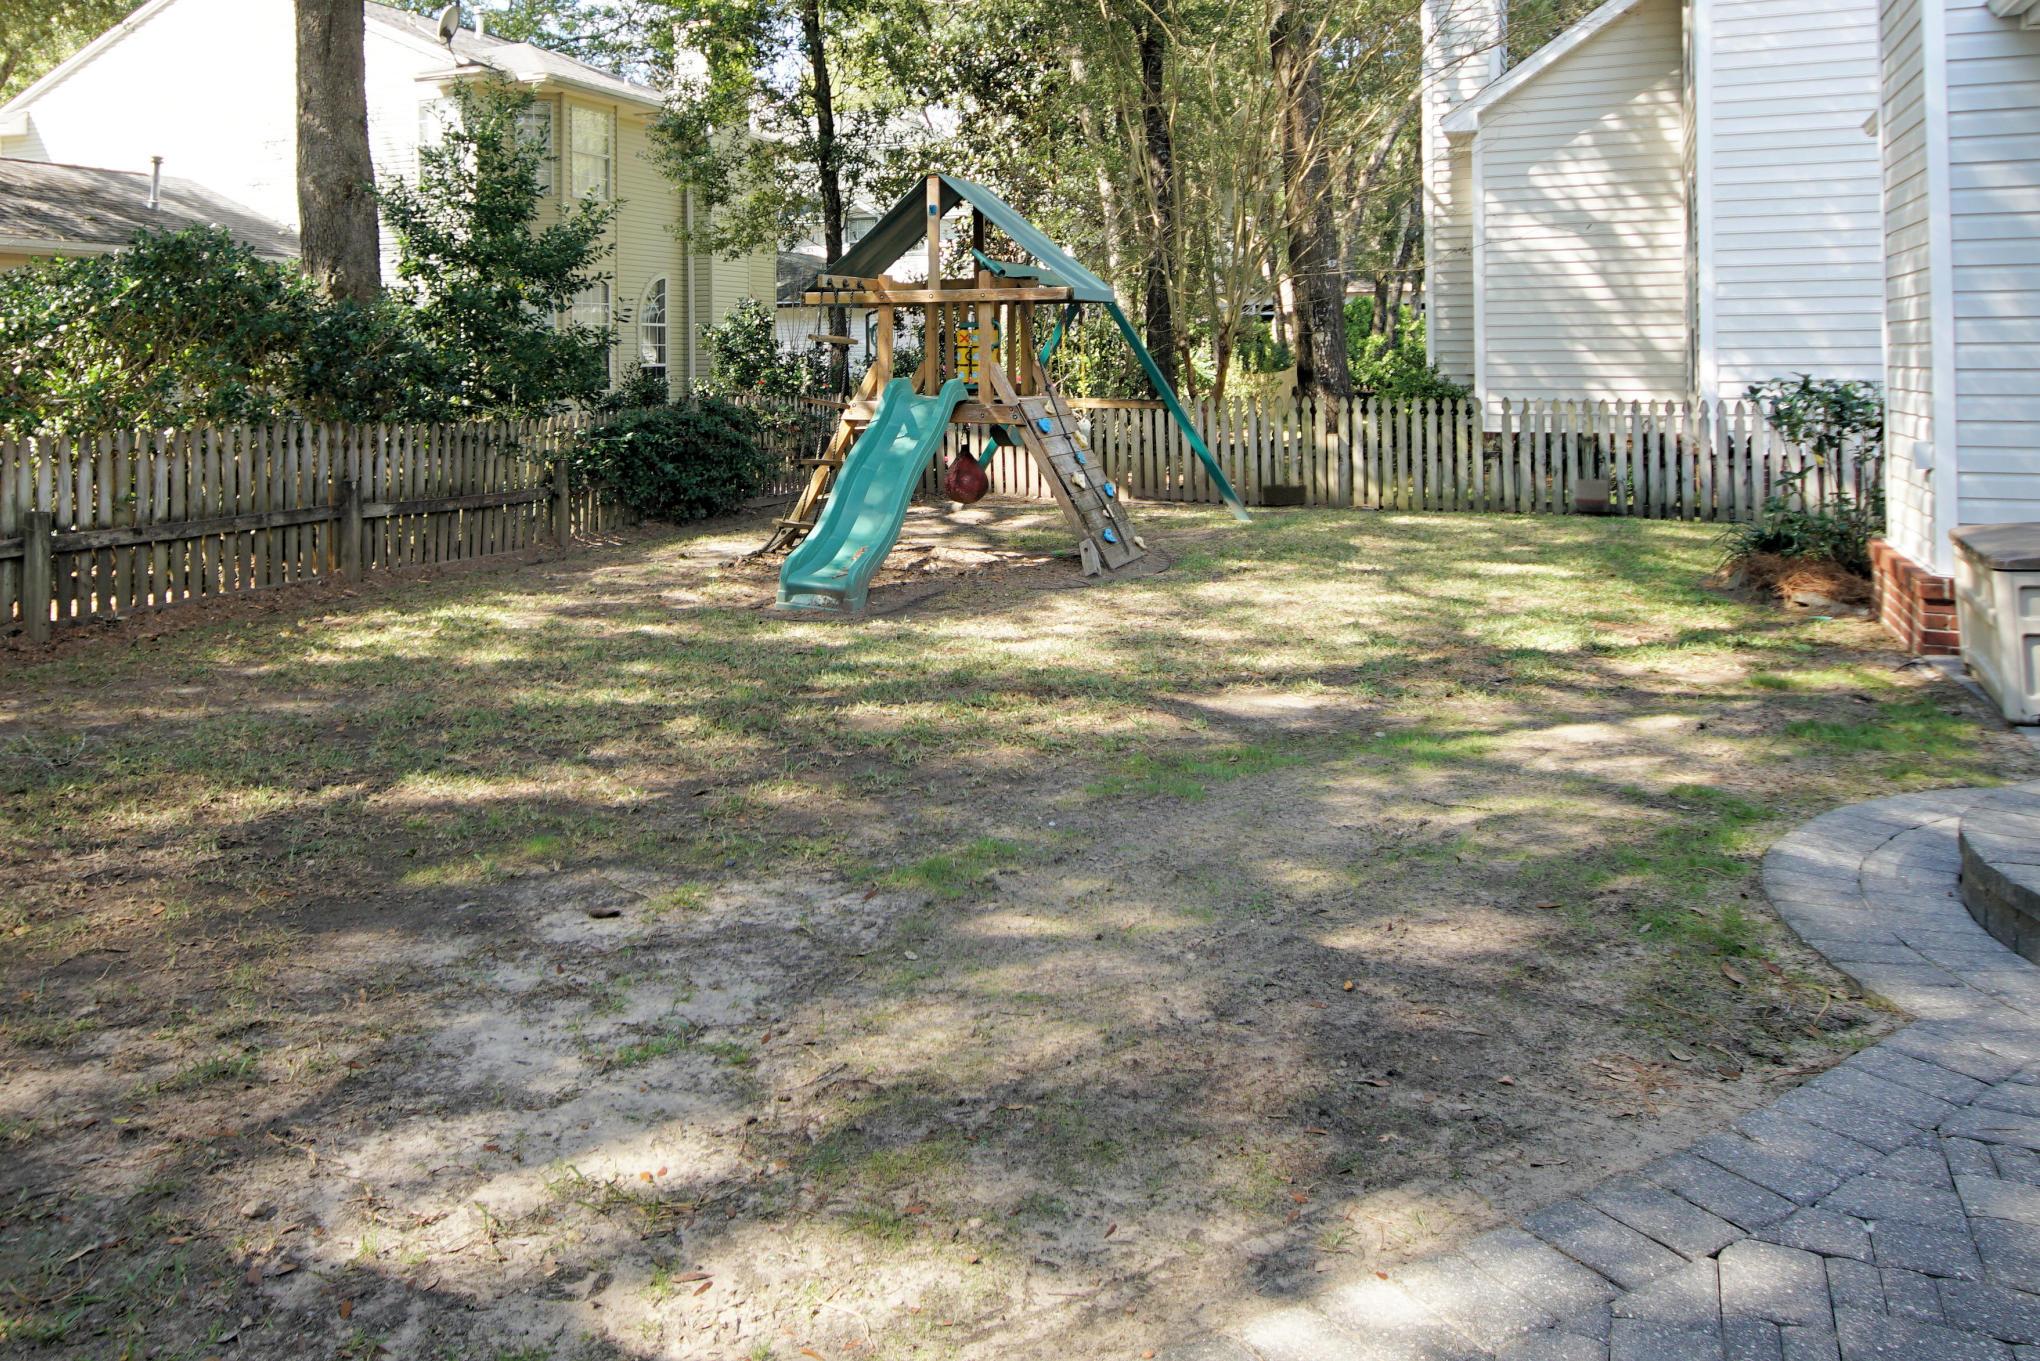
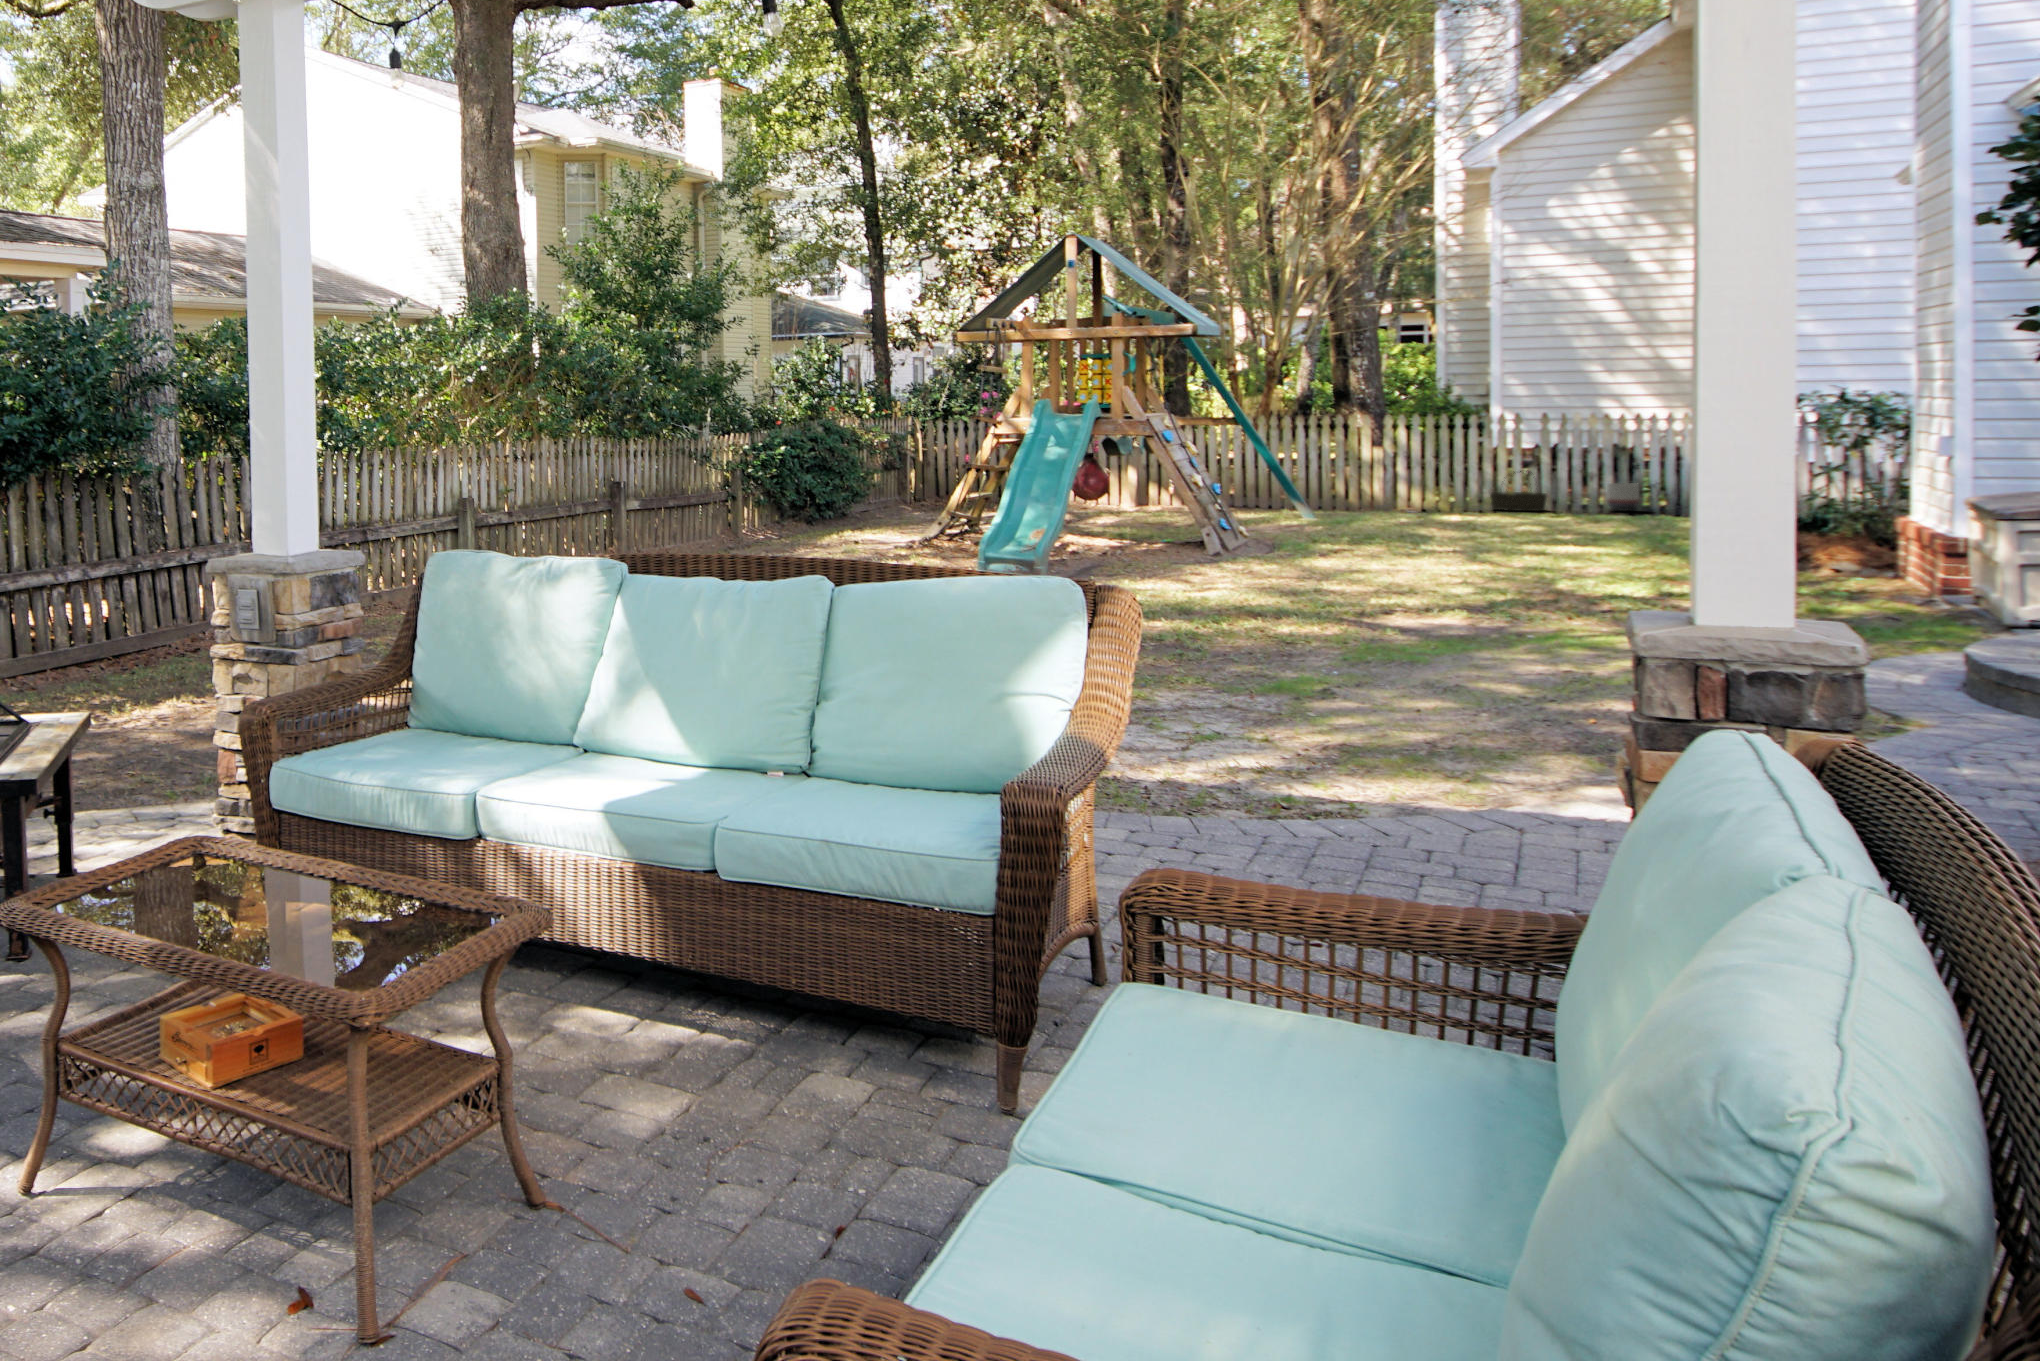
basket: present [1262,465,1307,505] -> present [1490,470,1547,511]

